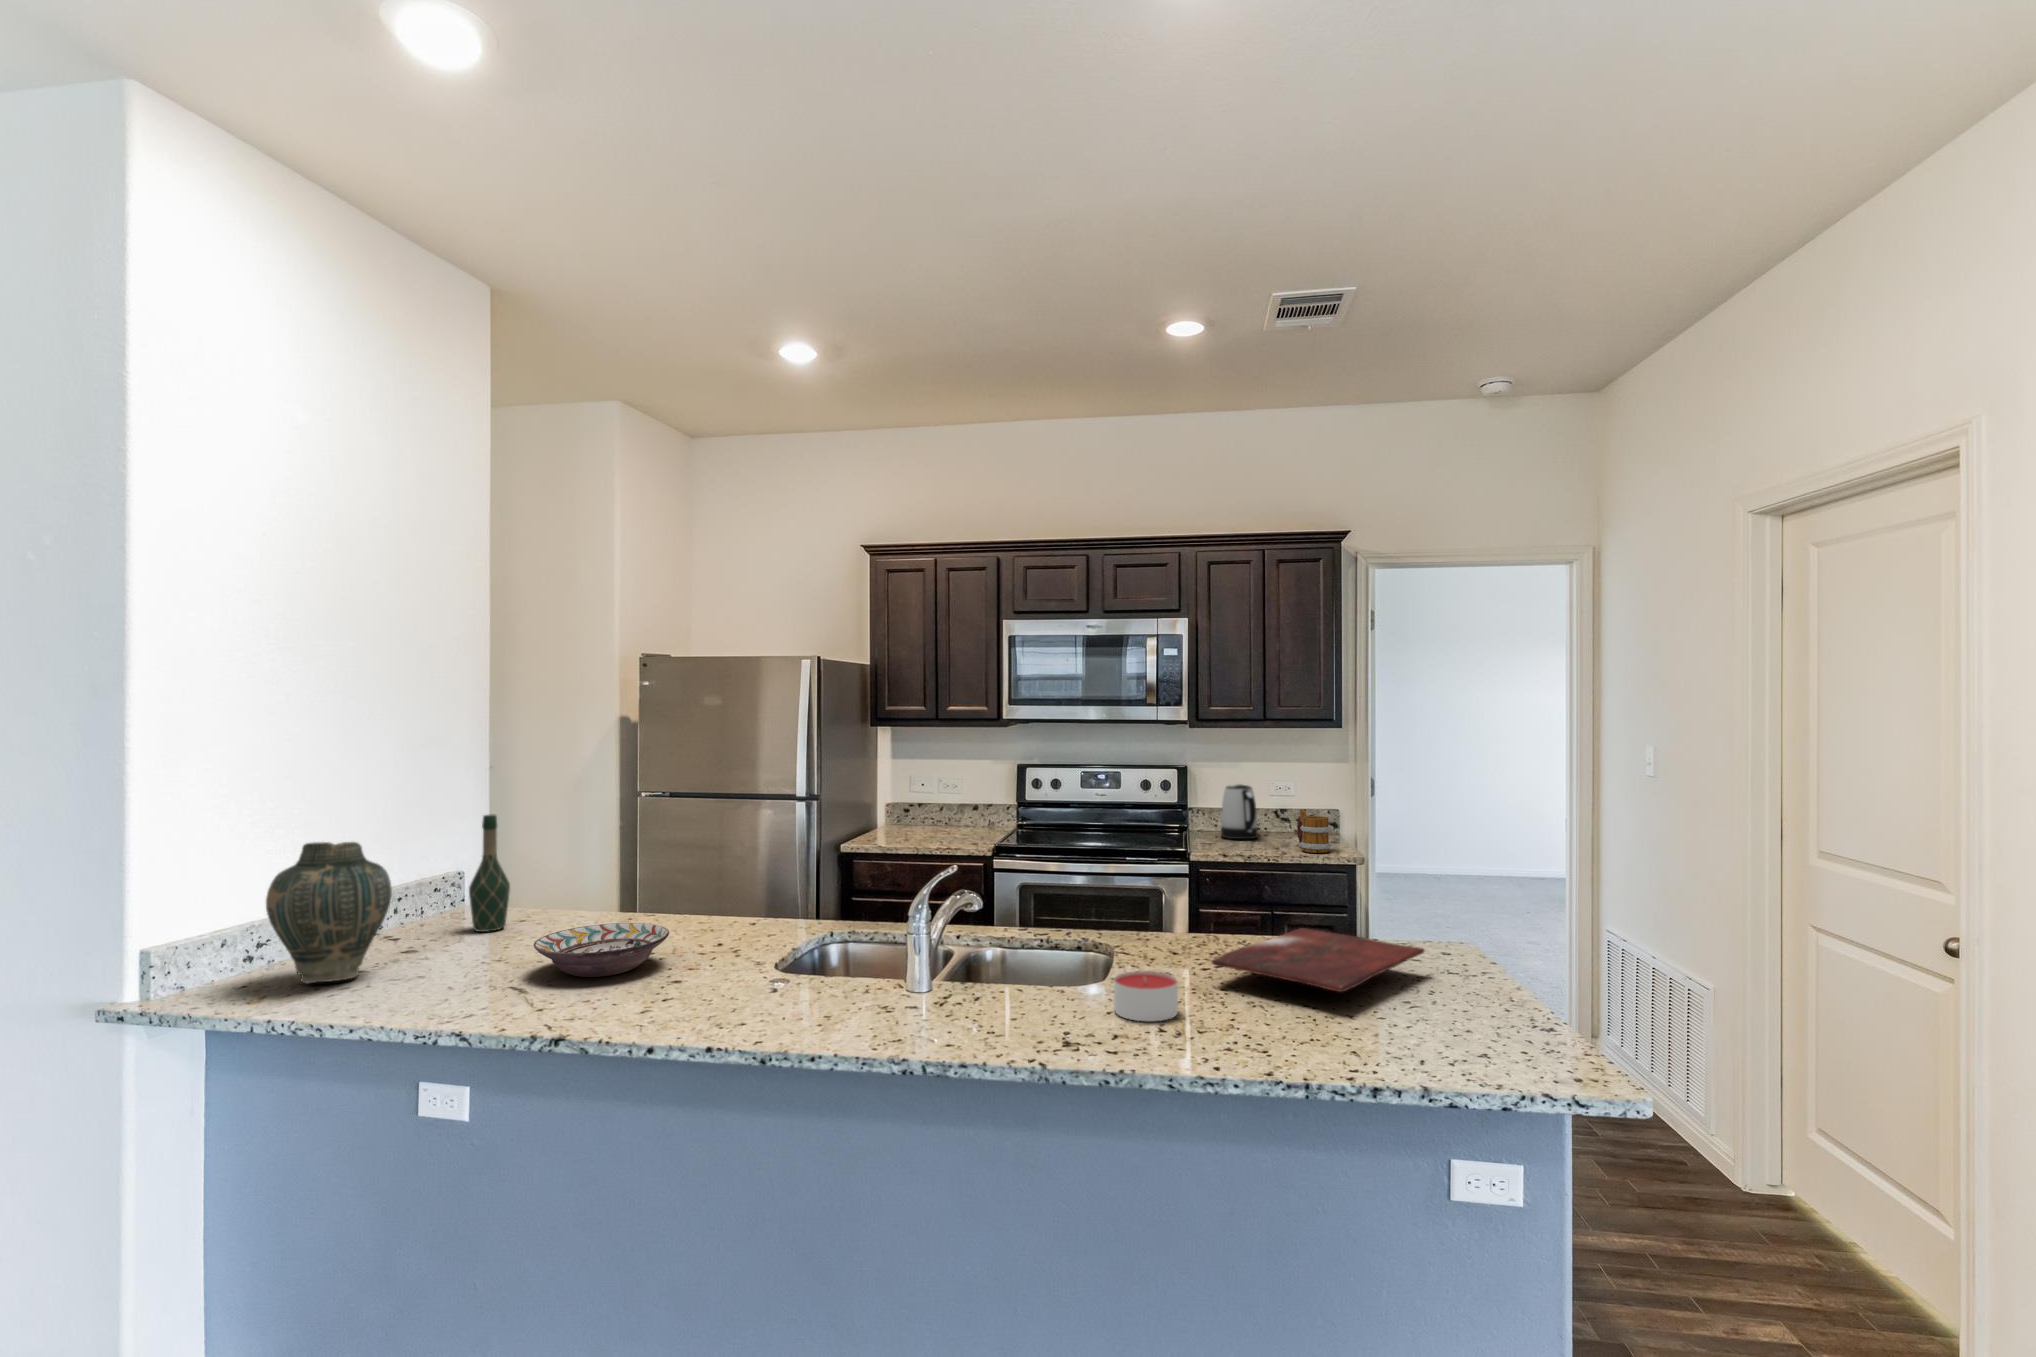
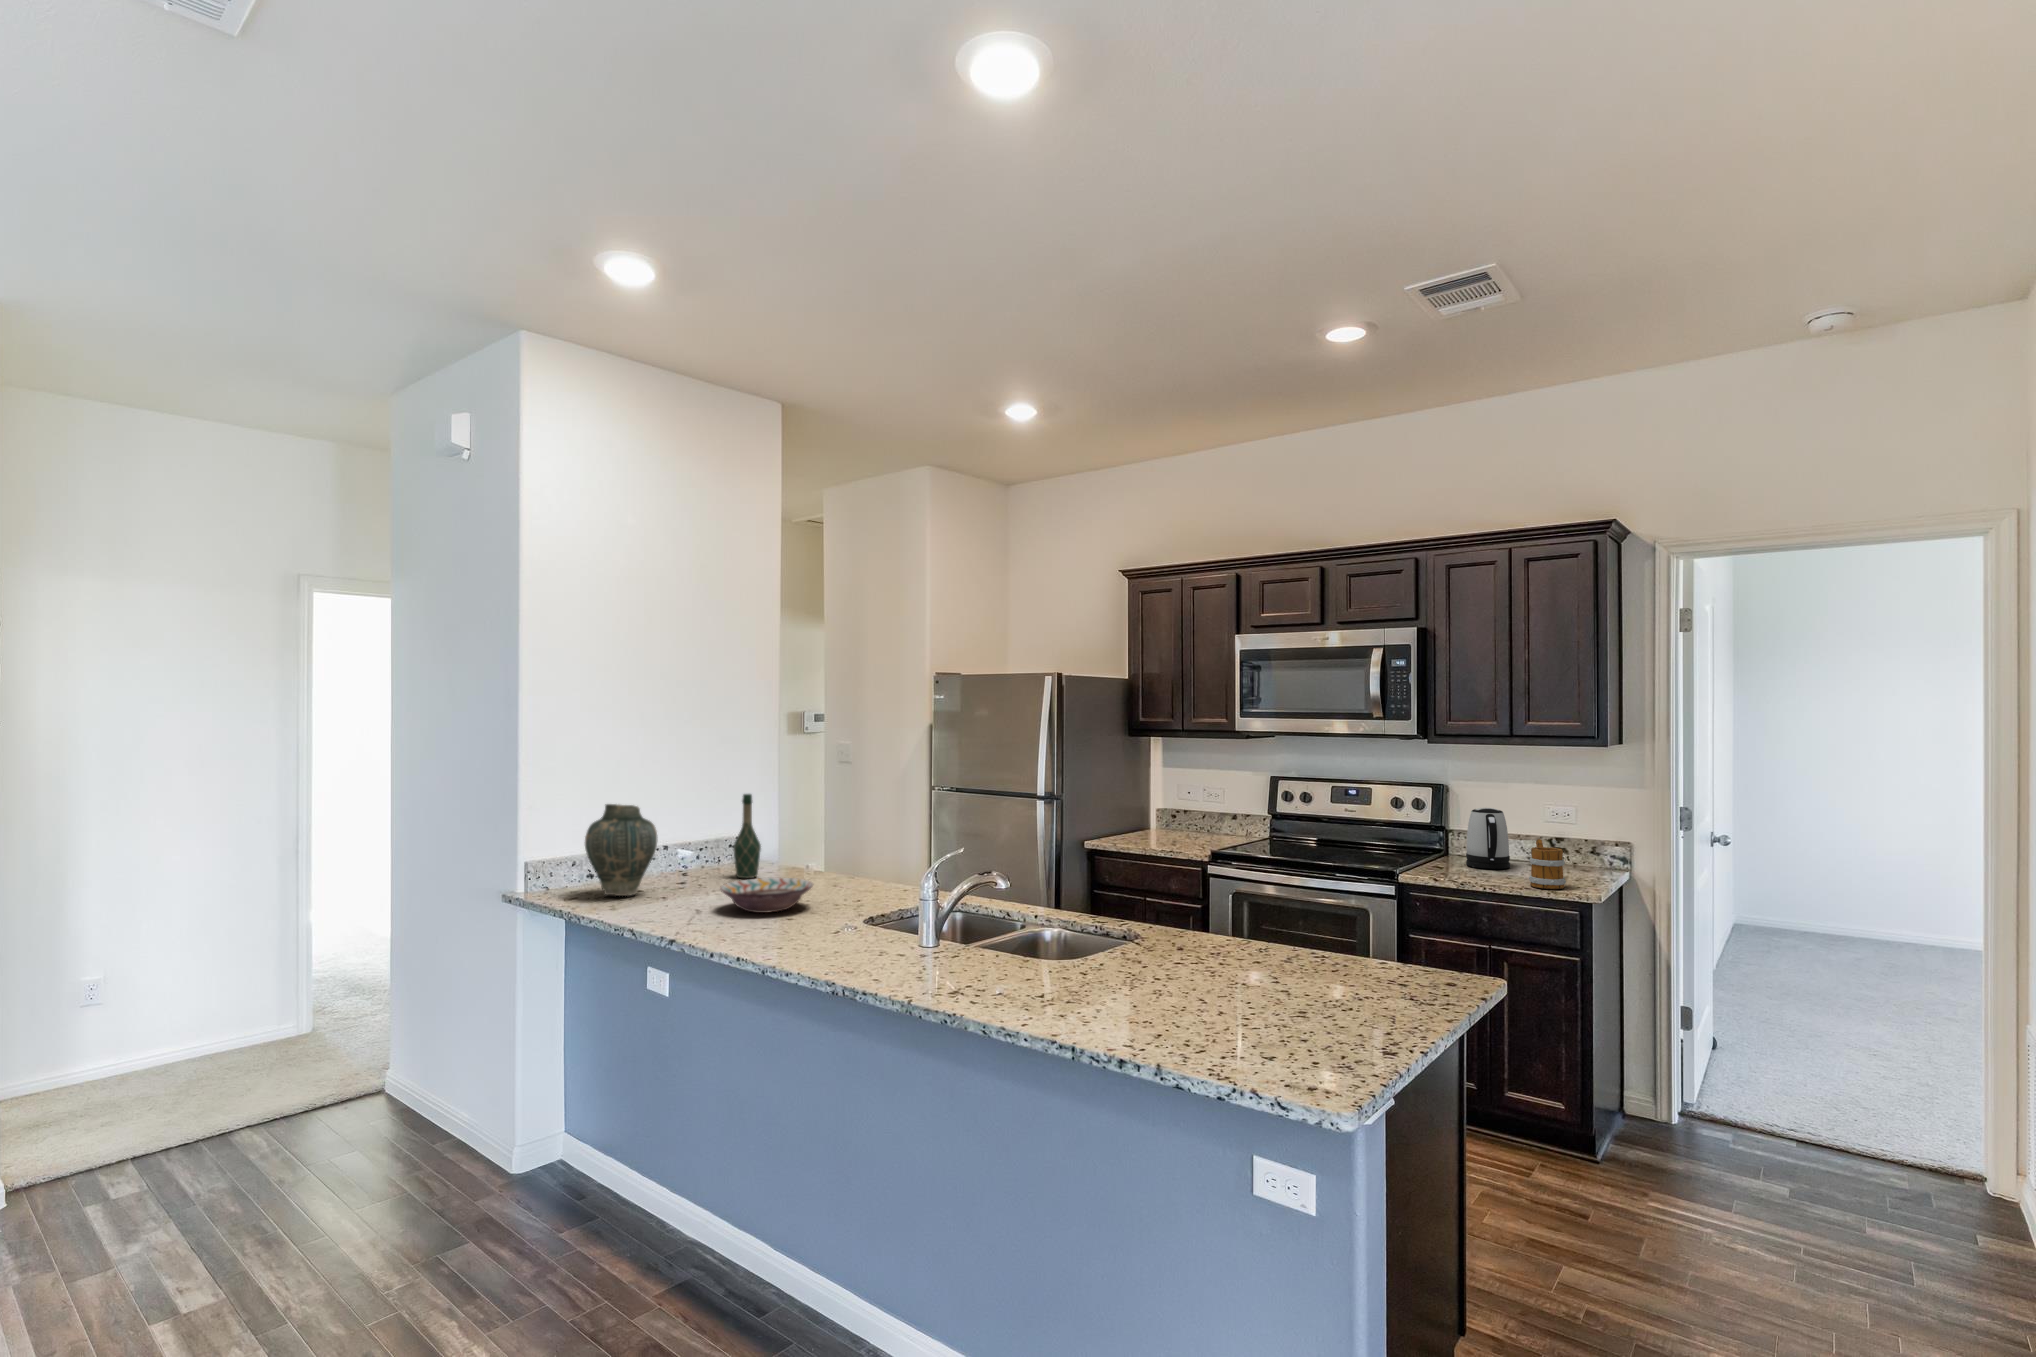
cutting board: present [1212,928,1424,992] -> none [1157,944,1377,993]
candle: present [1114,971,1178,1021] -> none [1034,952,1088,993]

